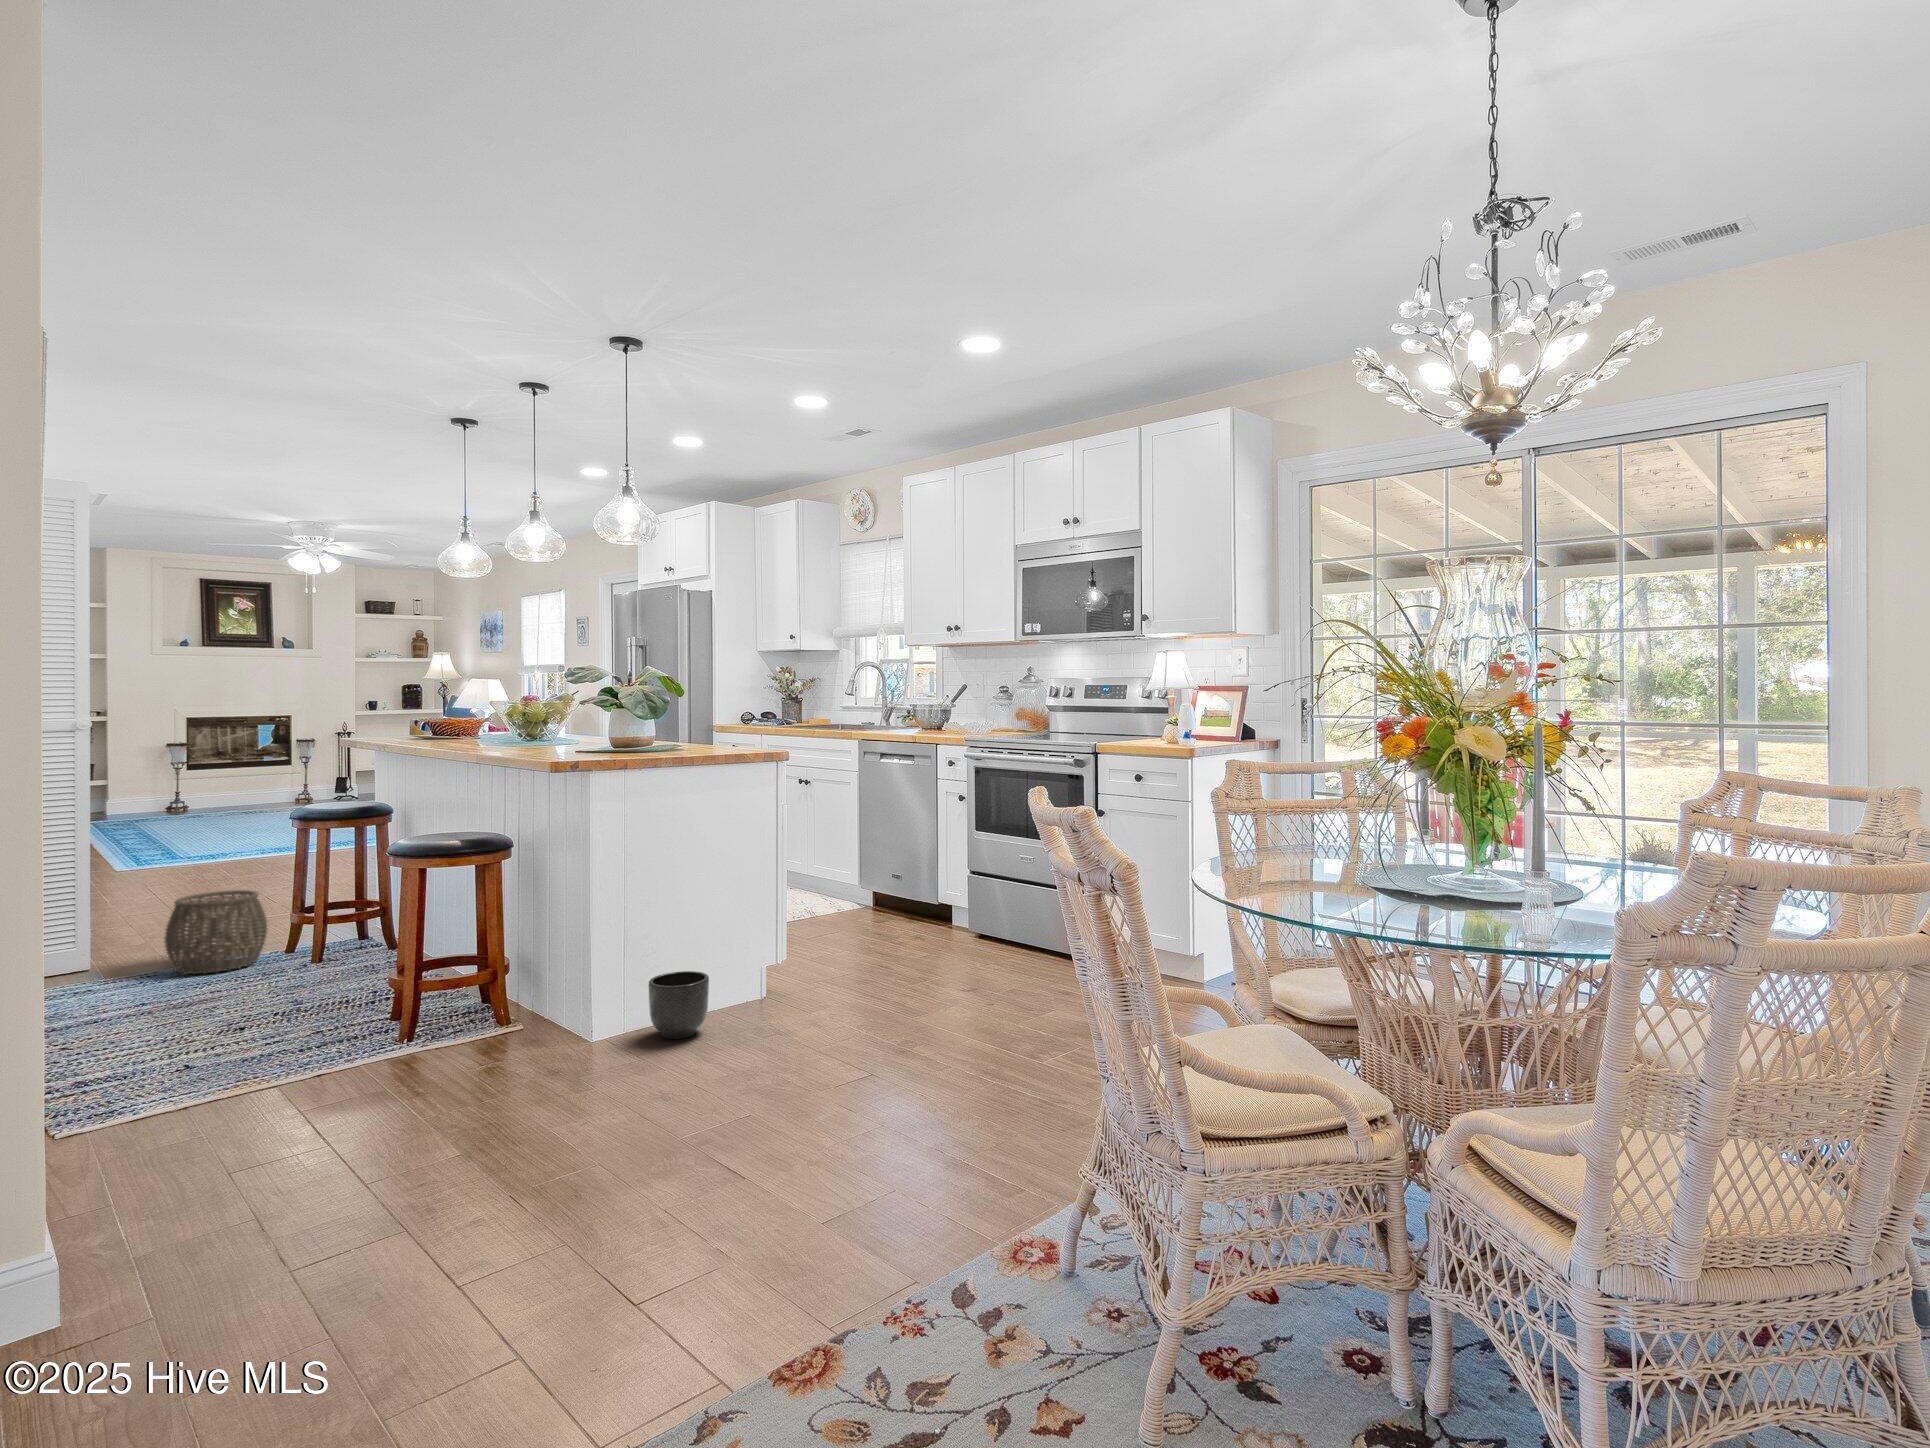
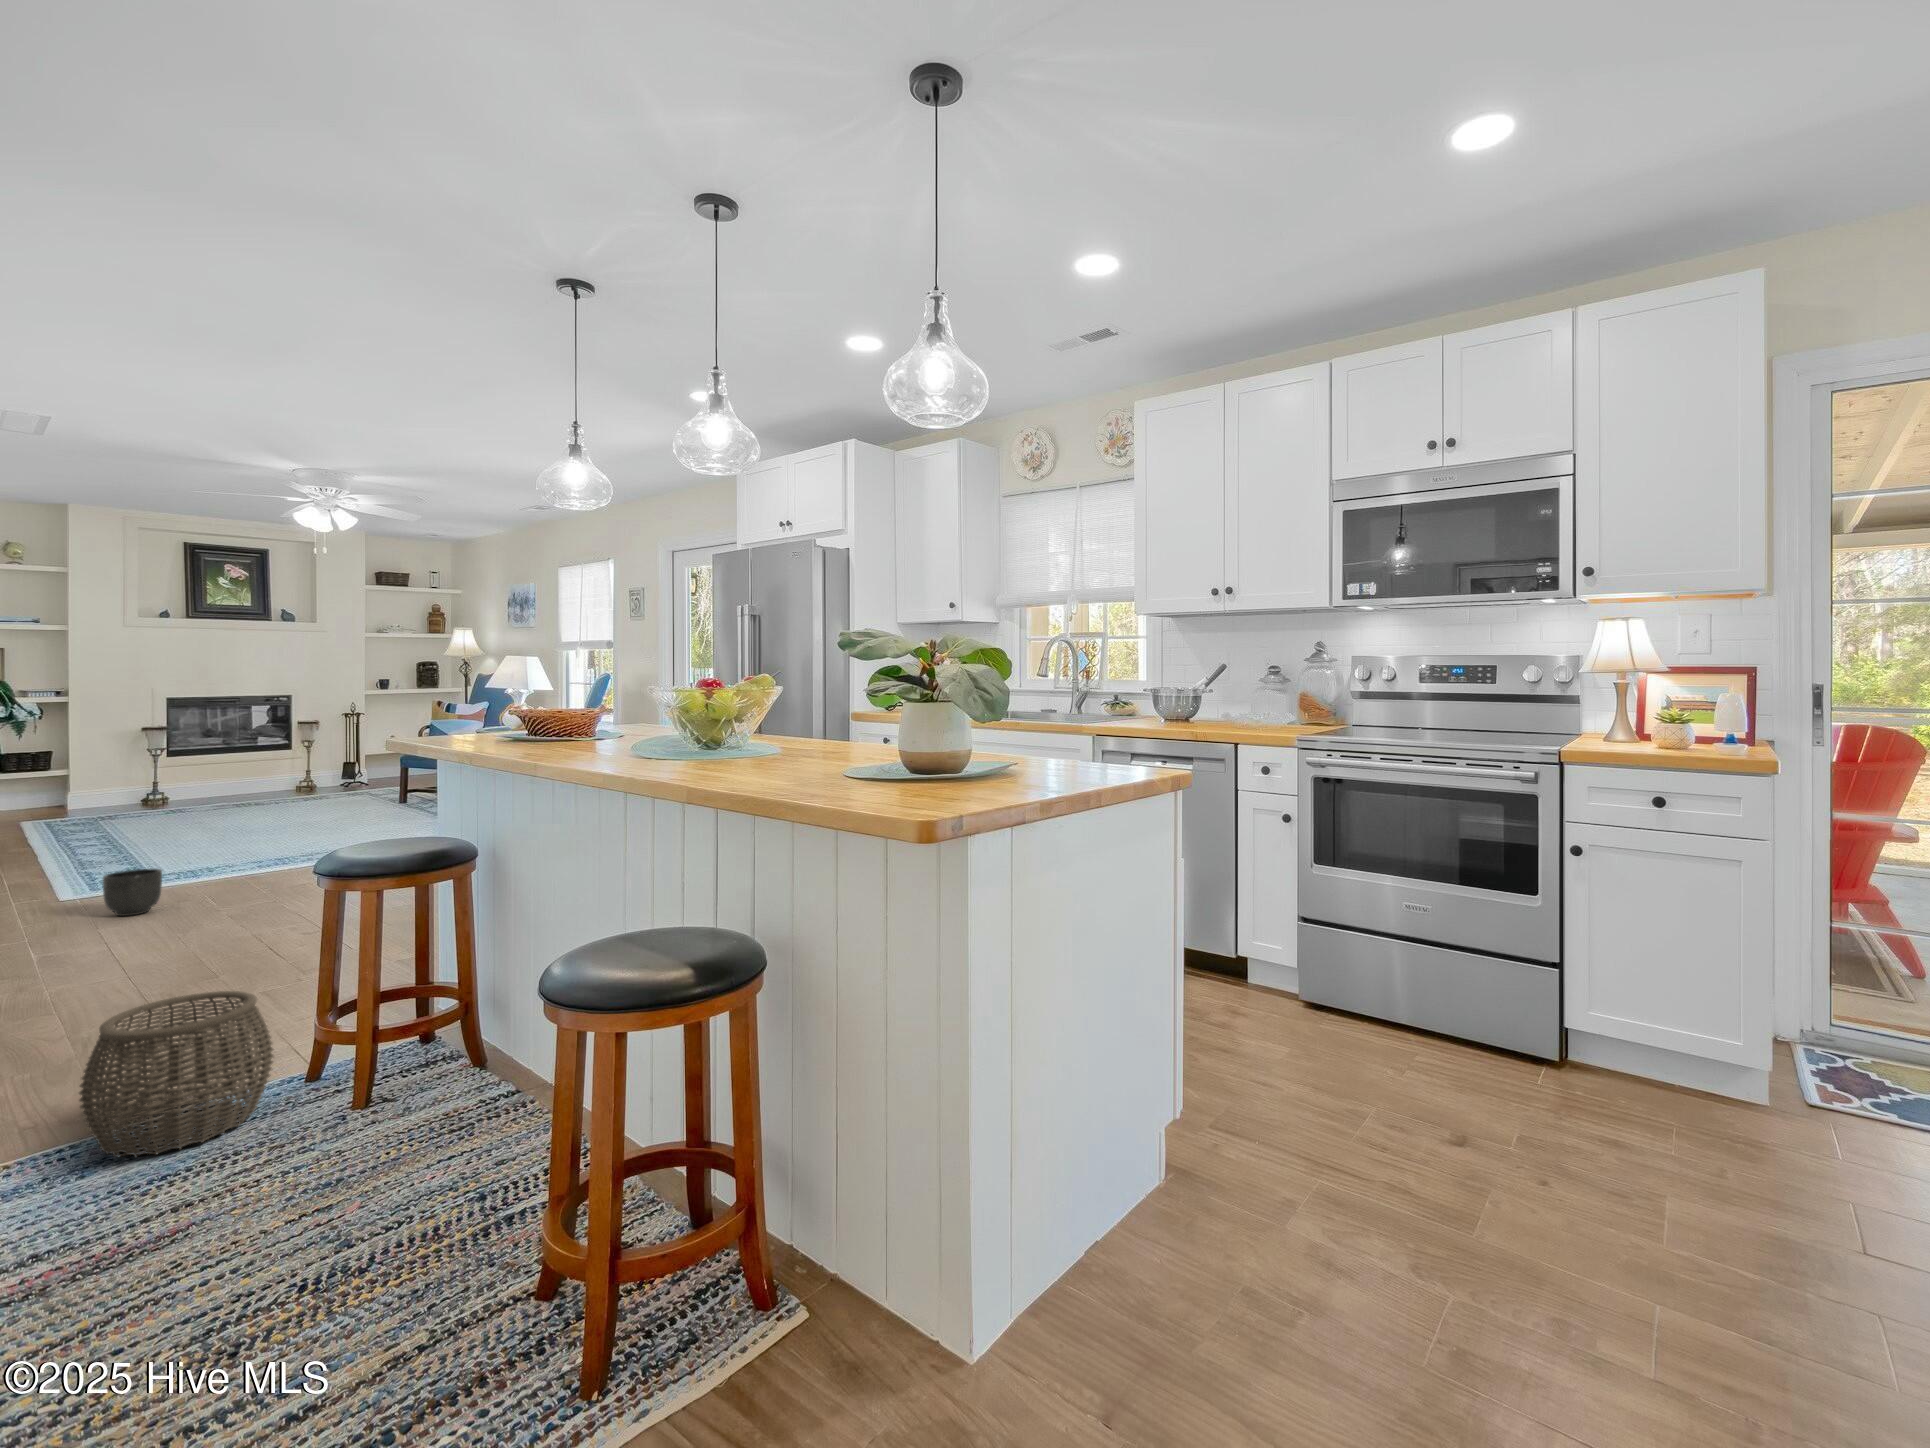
planter: present [649,971,709,1039] -> present [103,869,162,916]

